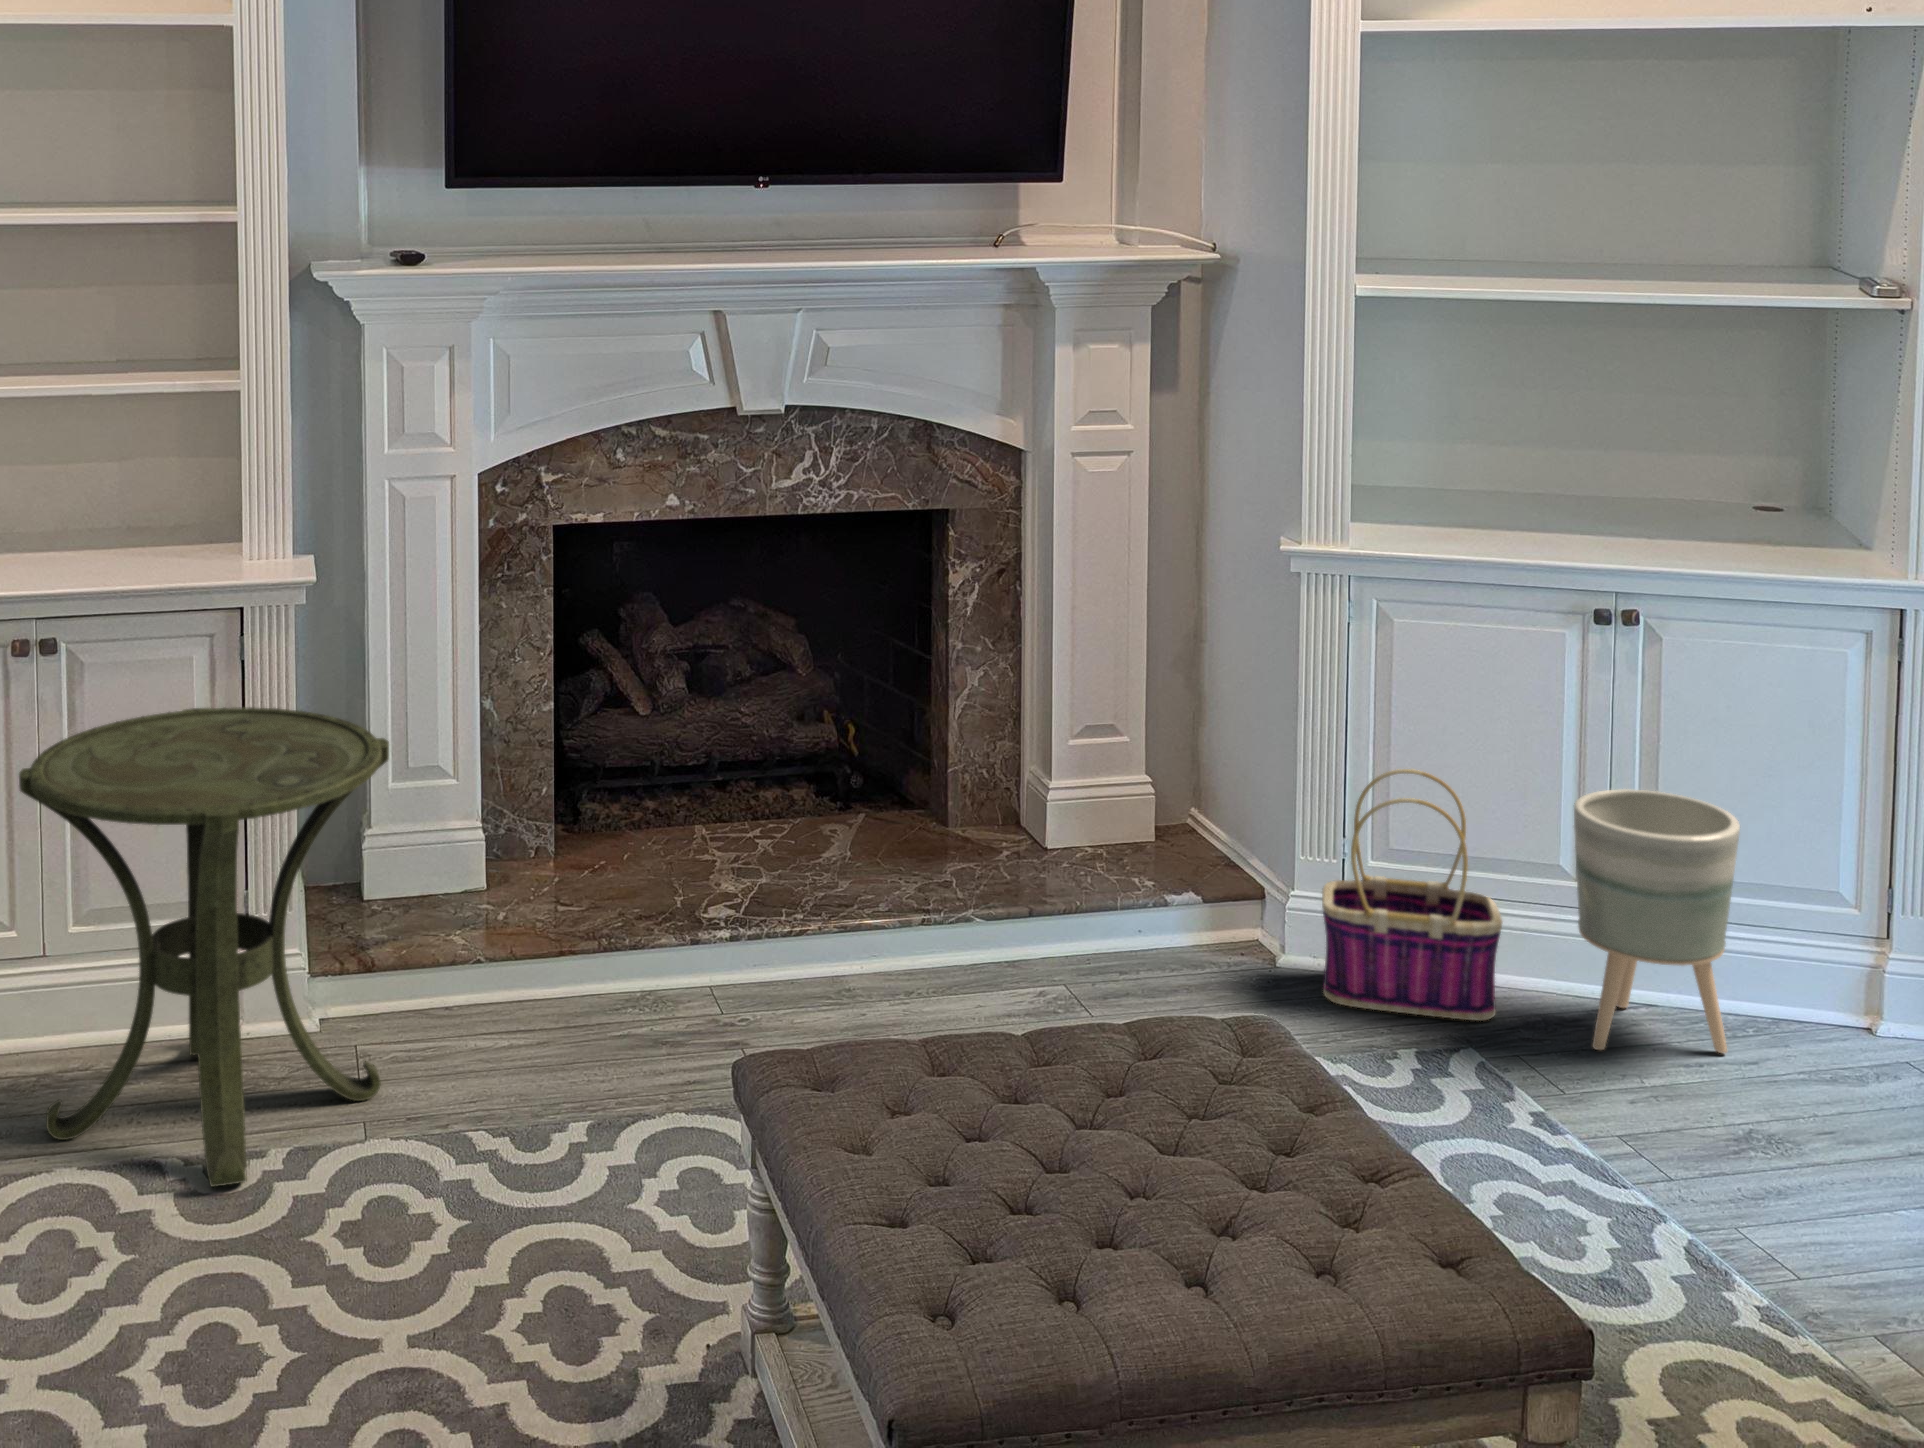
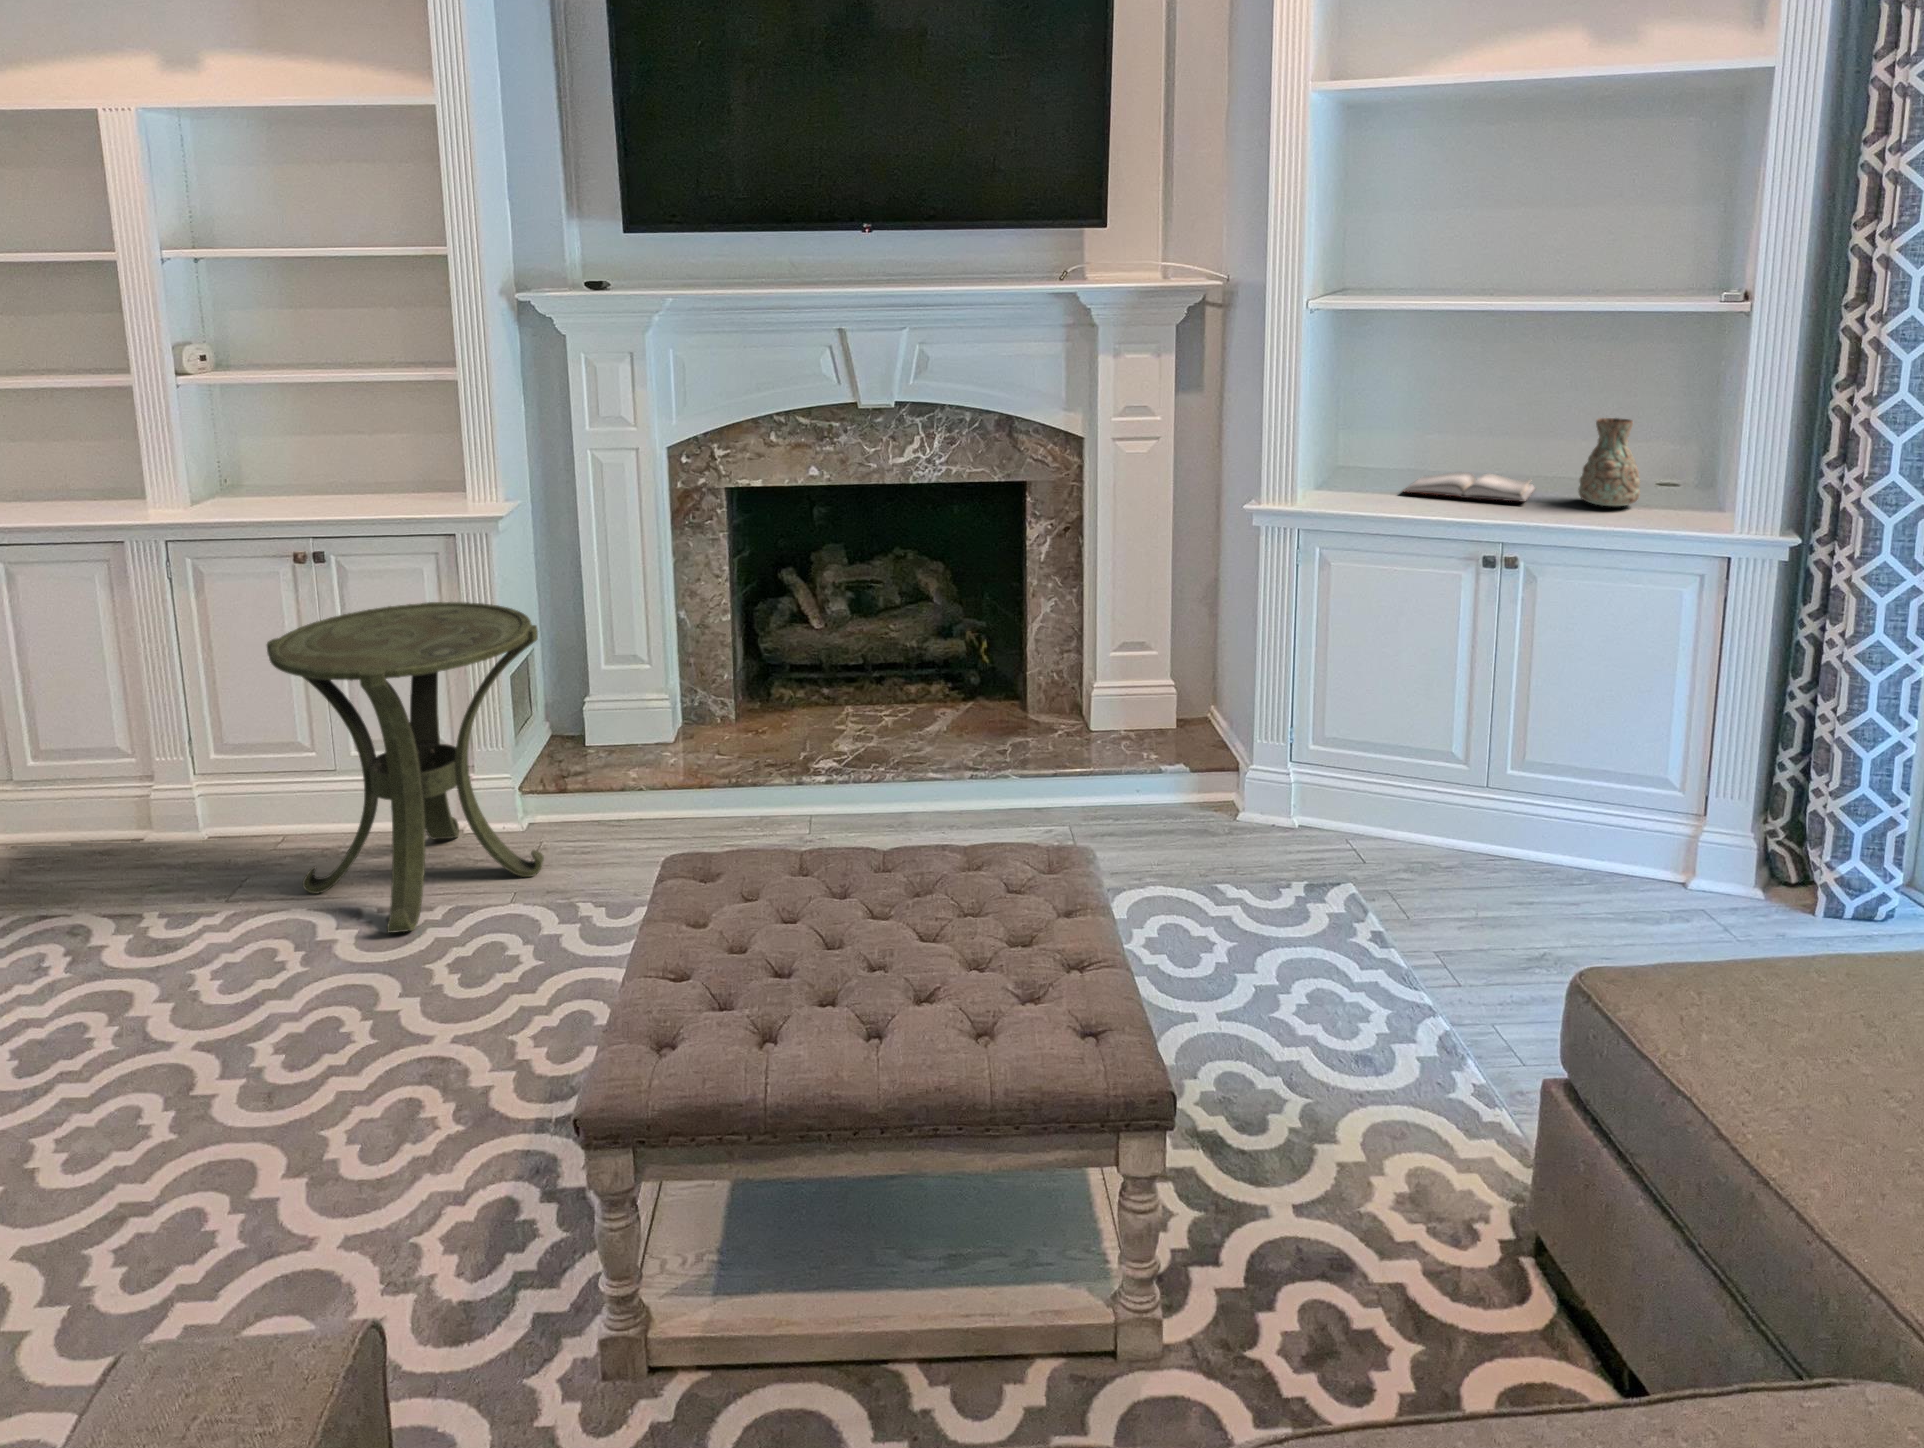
decorative vase: none [1708,434,1785,546] -> present [1578,418,1640,506]
hardback book: none [1486,501,1647,542] -> present [1404,472,1535,502]
basket: present [1322,769,1502,1021] -> none [1255,671,1390,860]
planter: present [1574,789,1740,1053] -> none [1444,692,1574,895]

